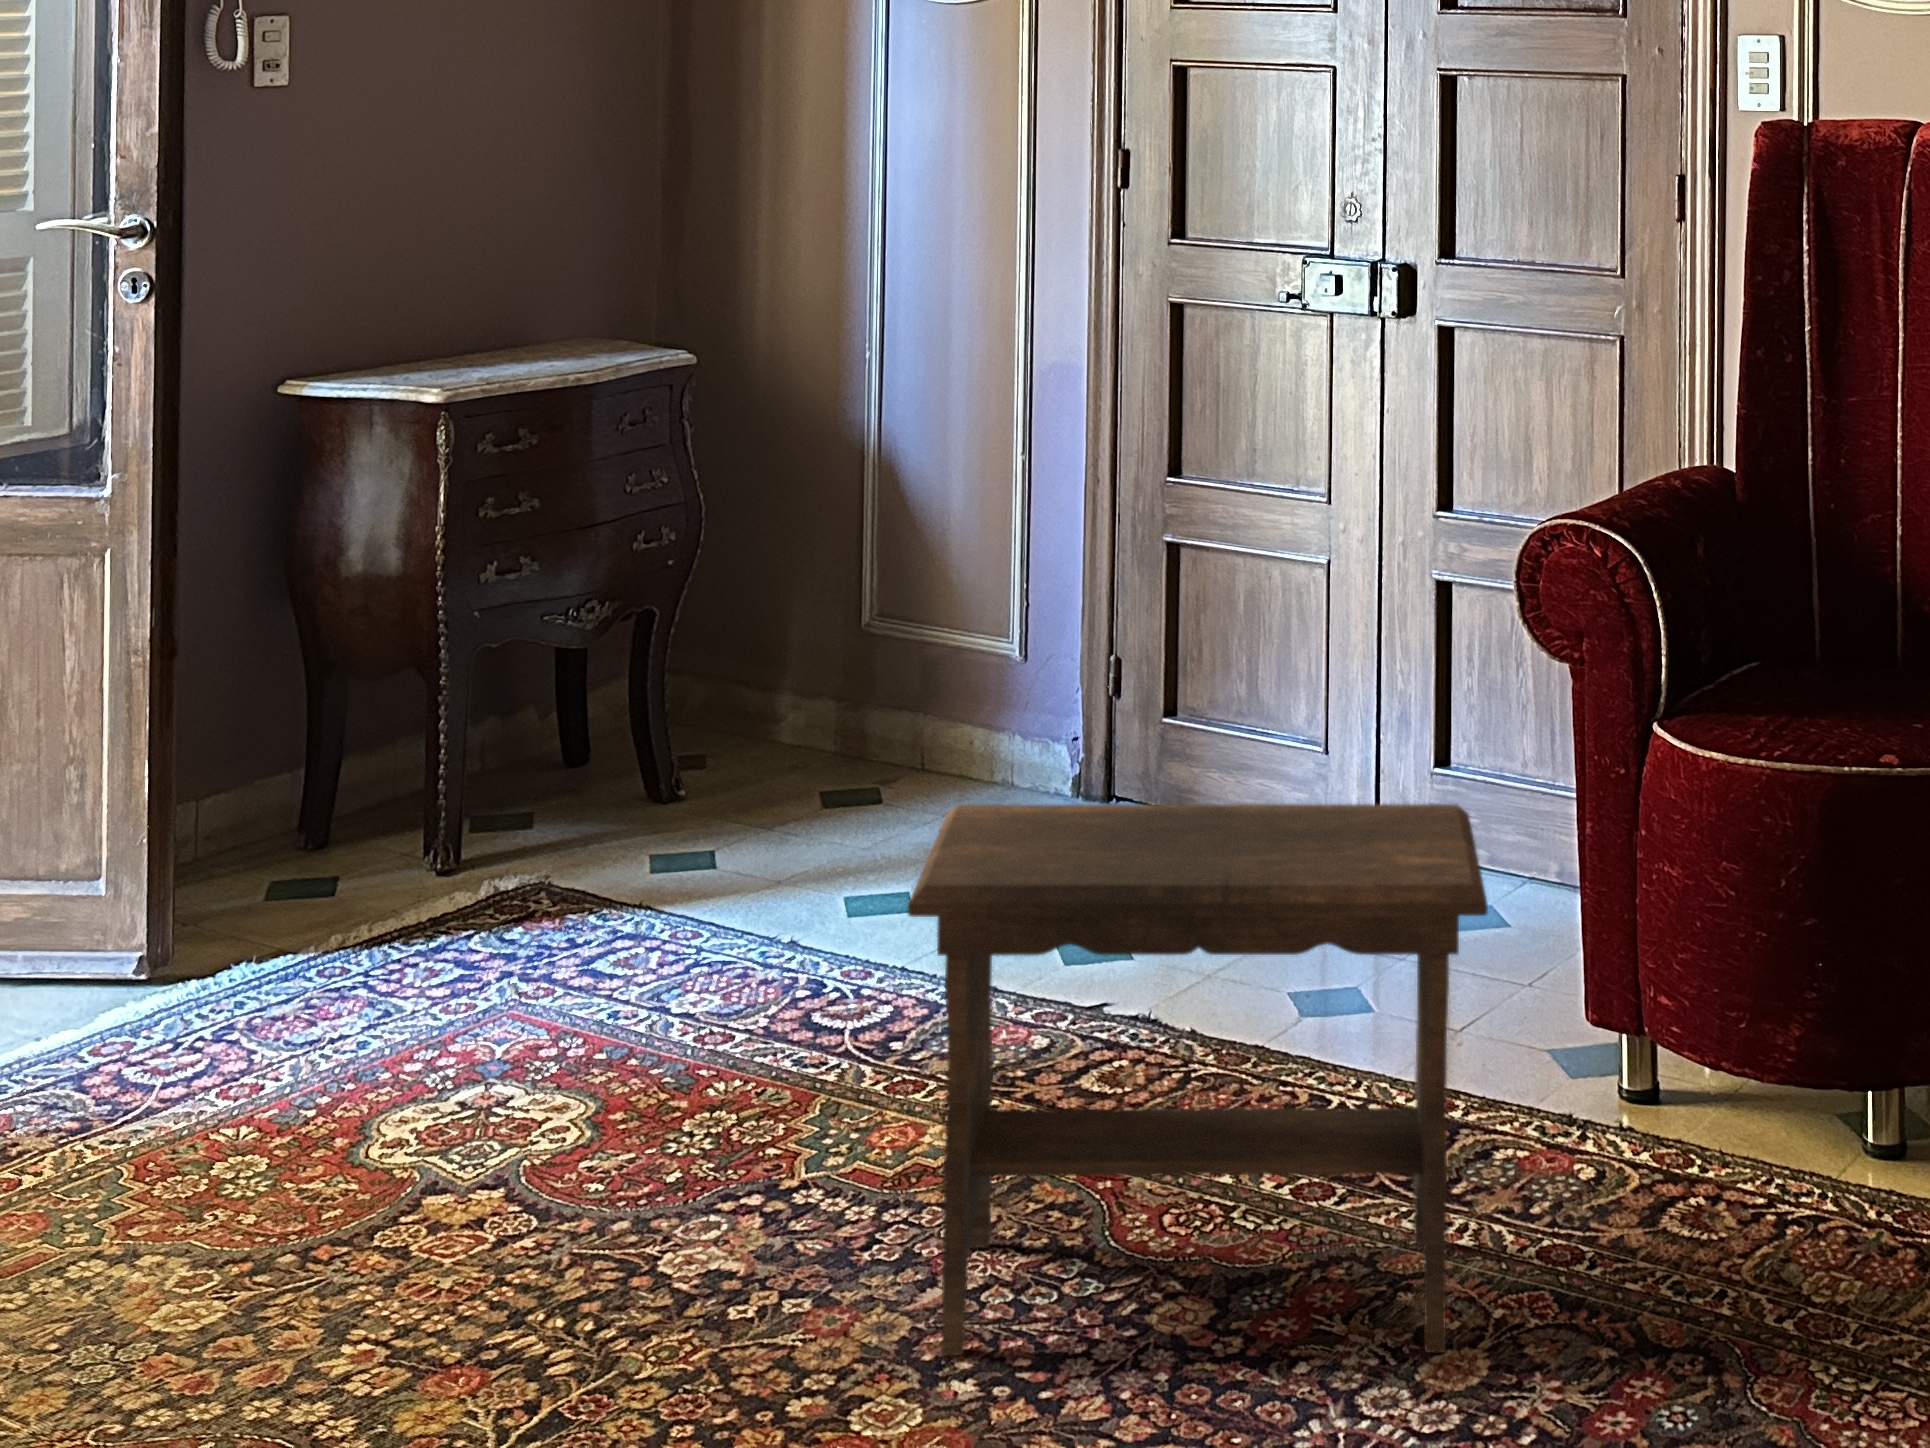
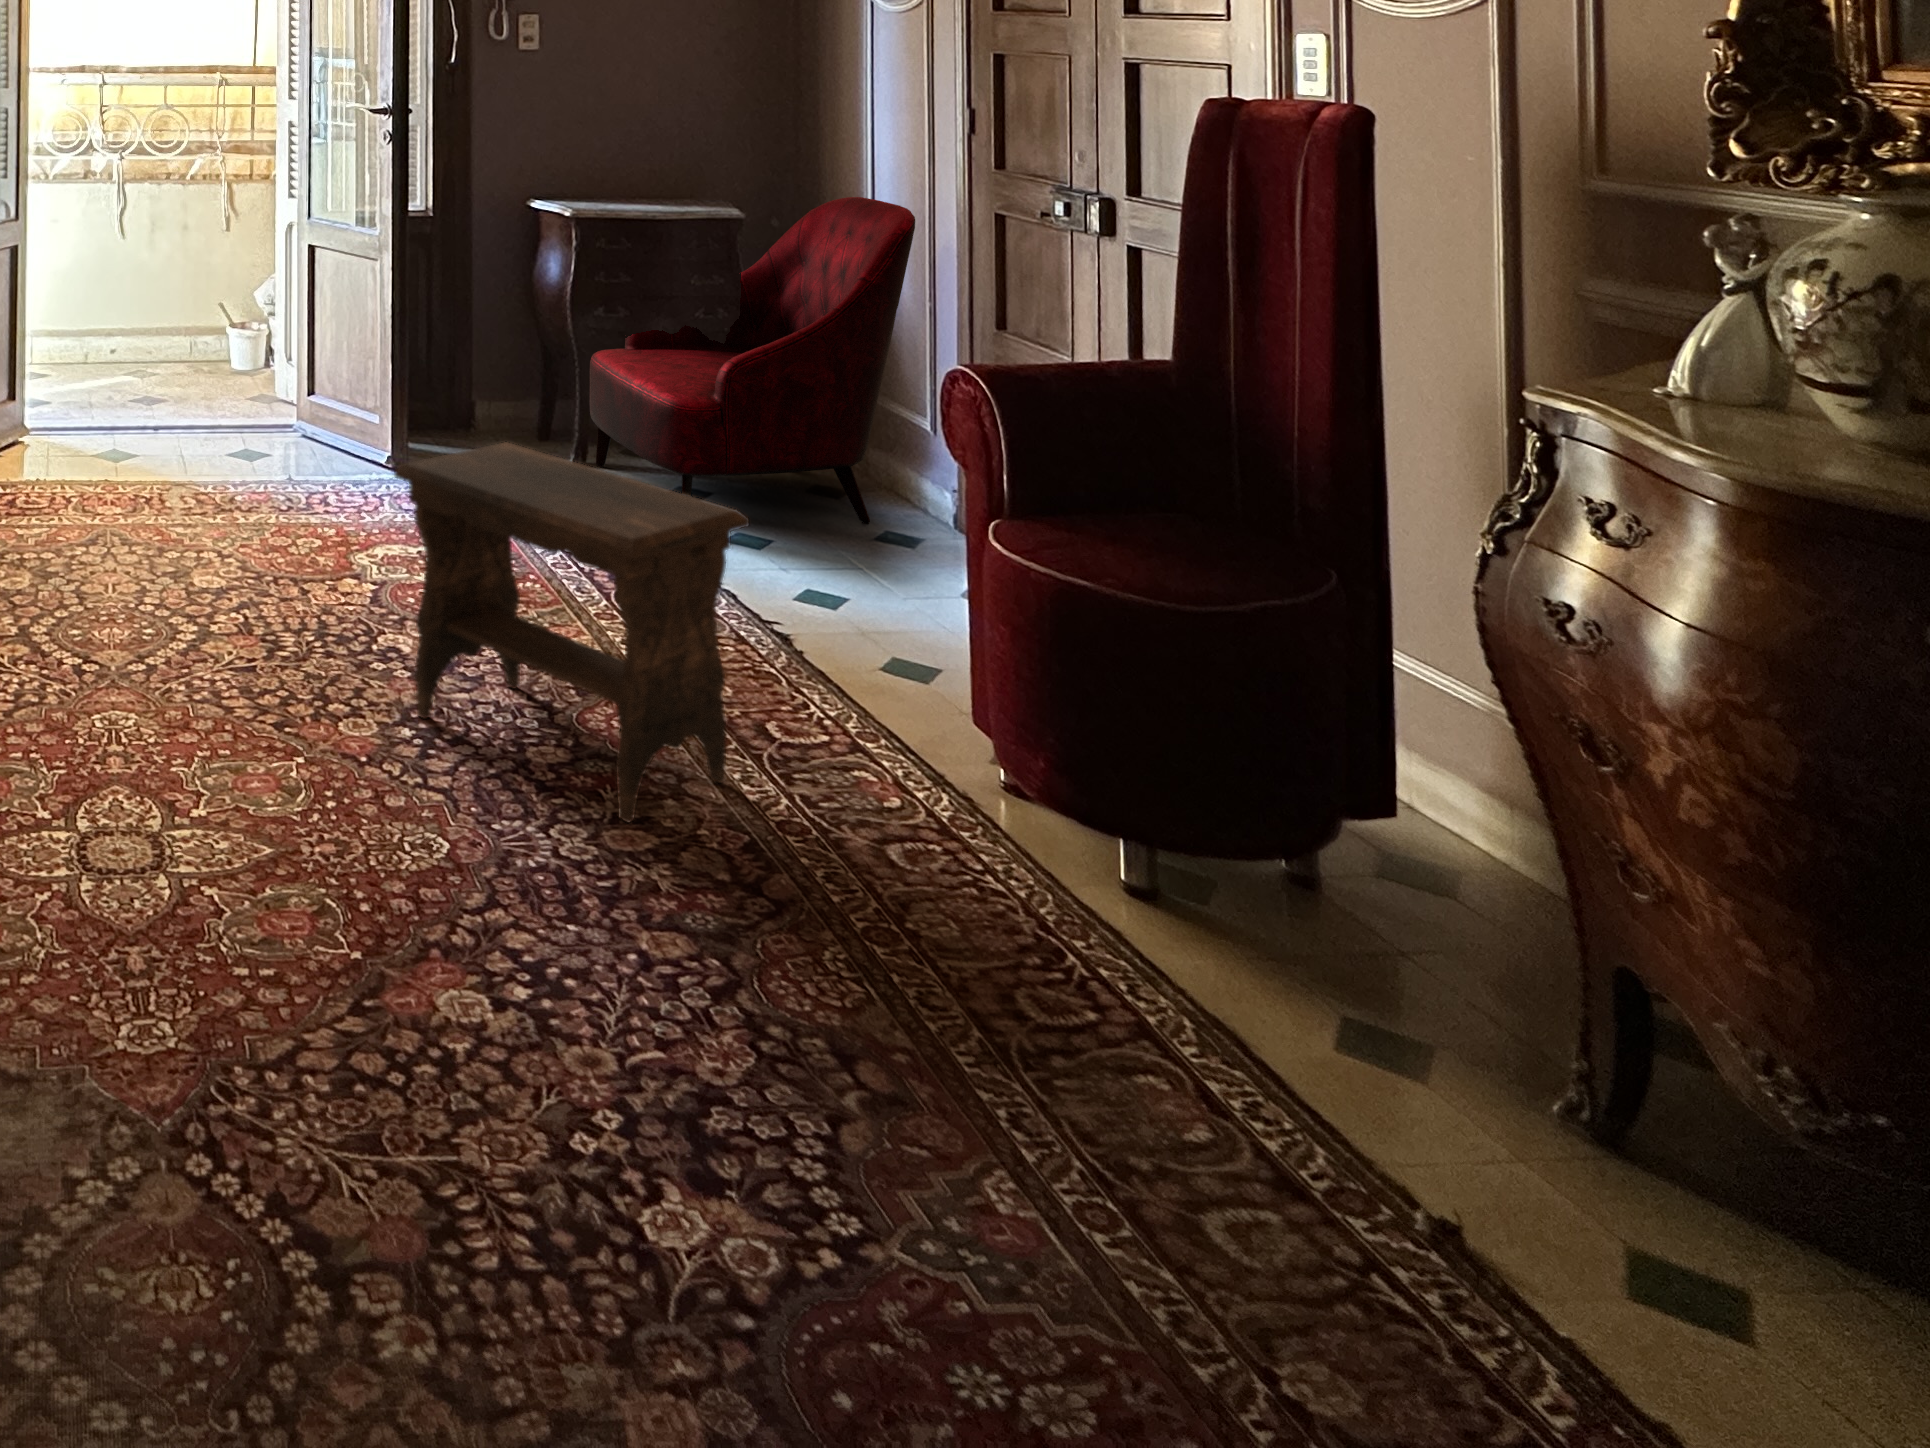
armchair: none [448,306,999,921] -> present [590,197,915,524]

